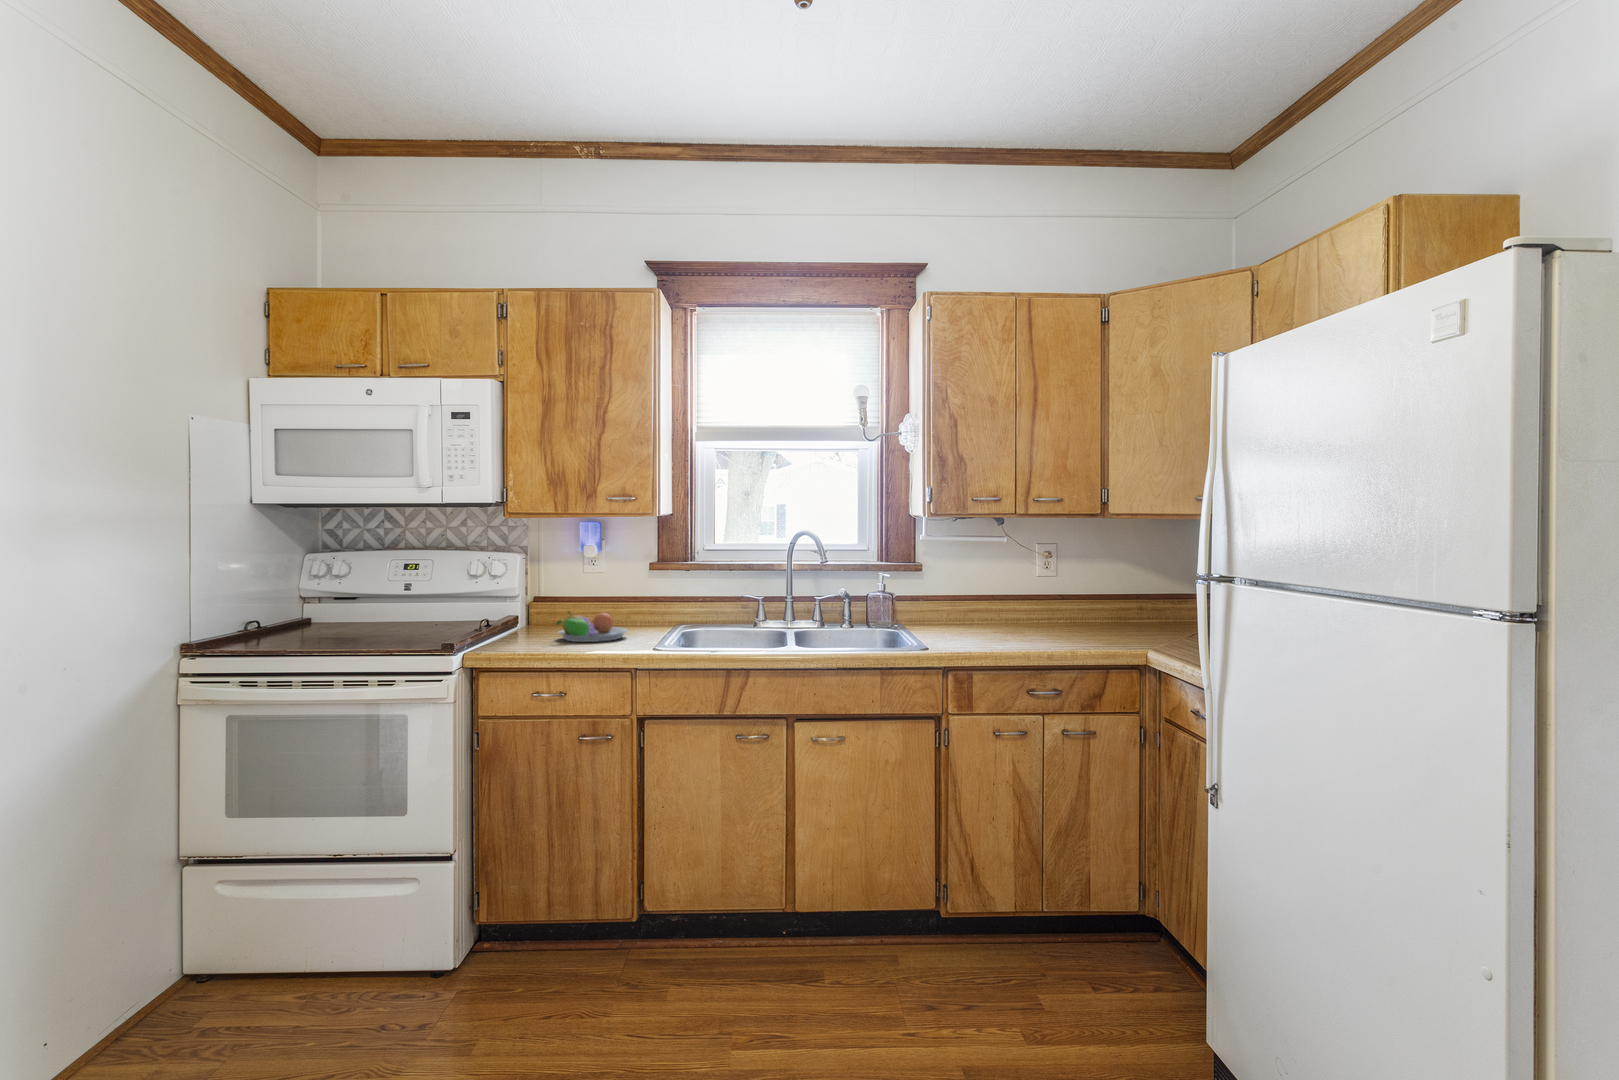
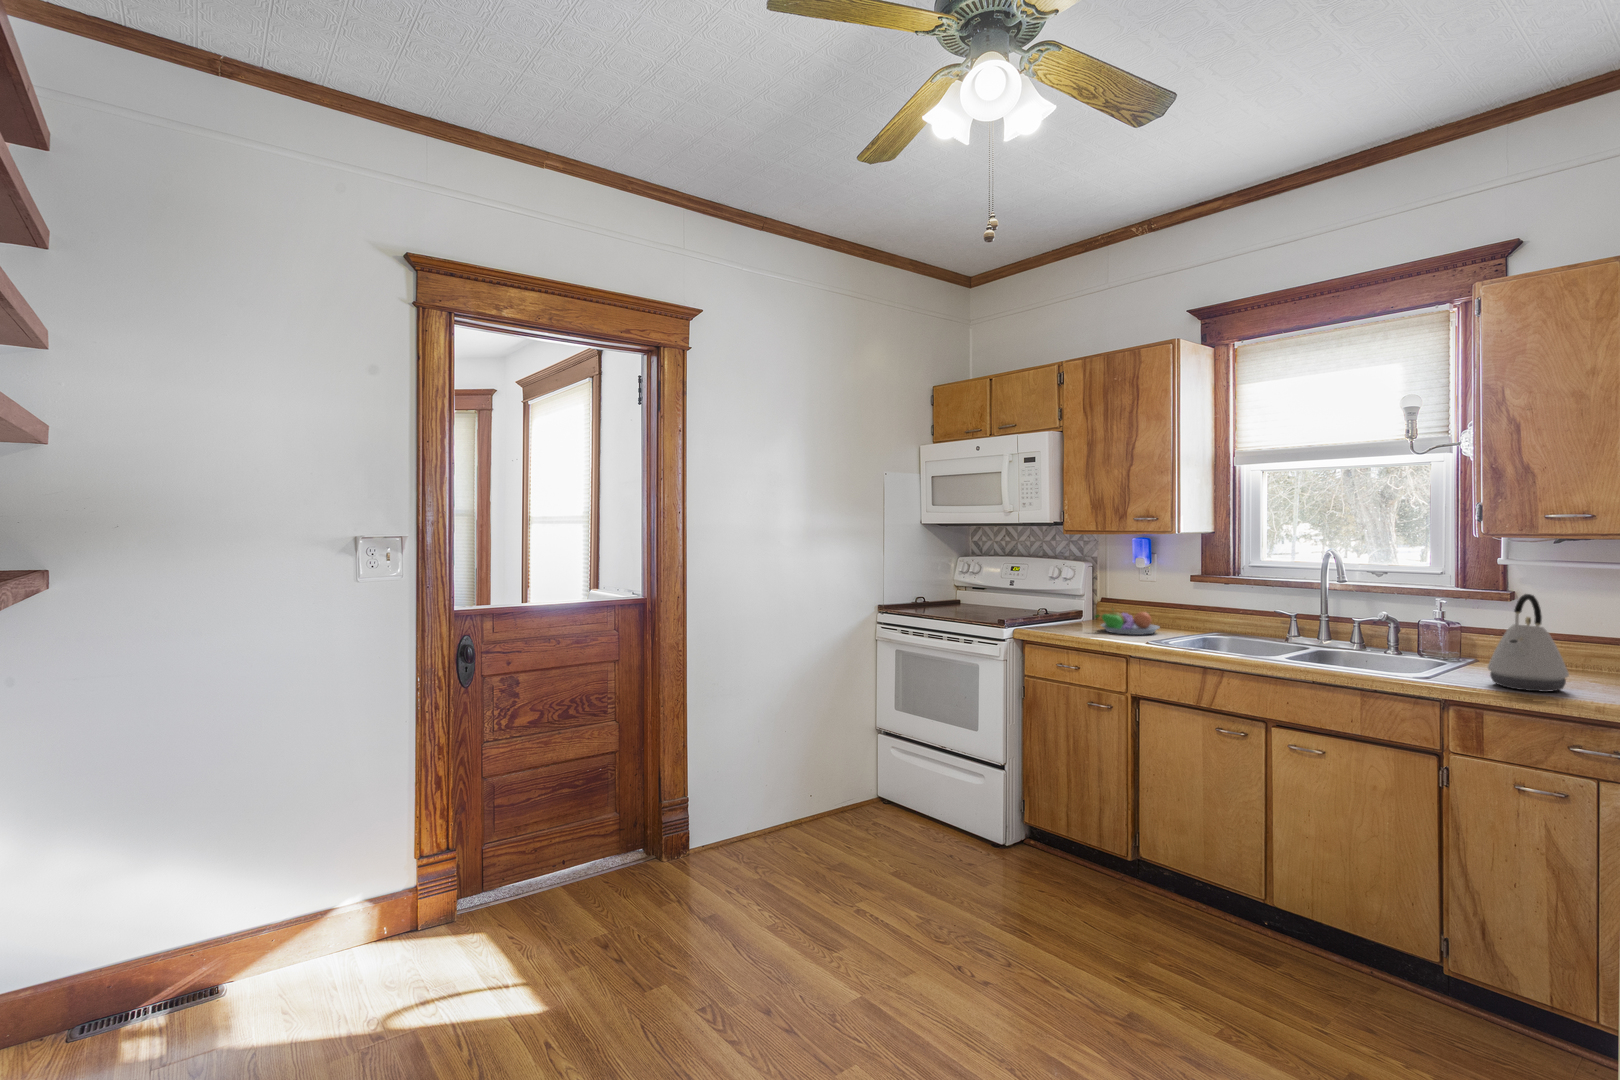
kettle: none [954,565,1005,648] -> present [1488,594,1569,692]

